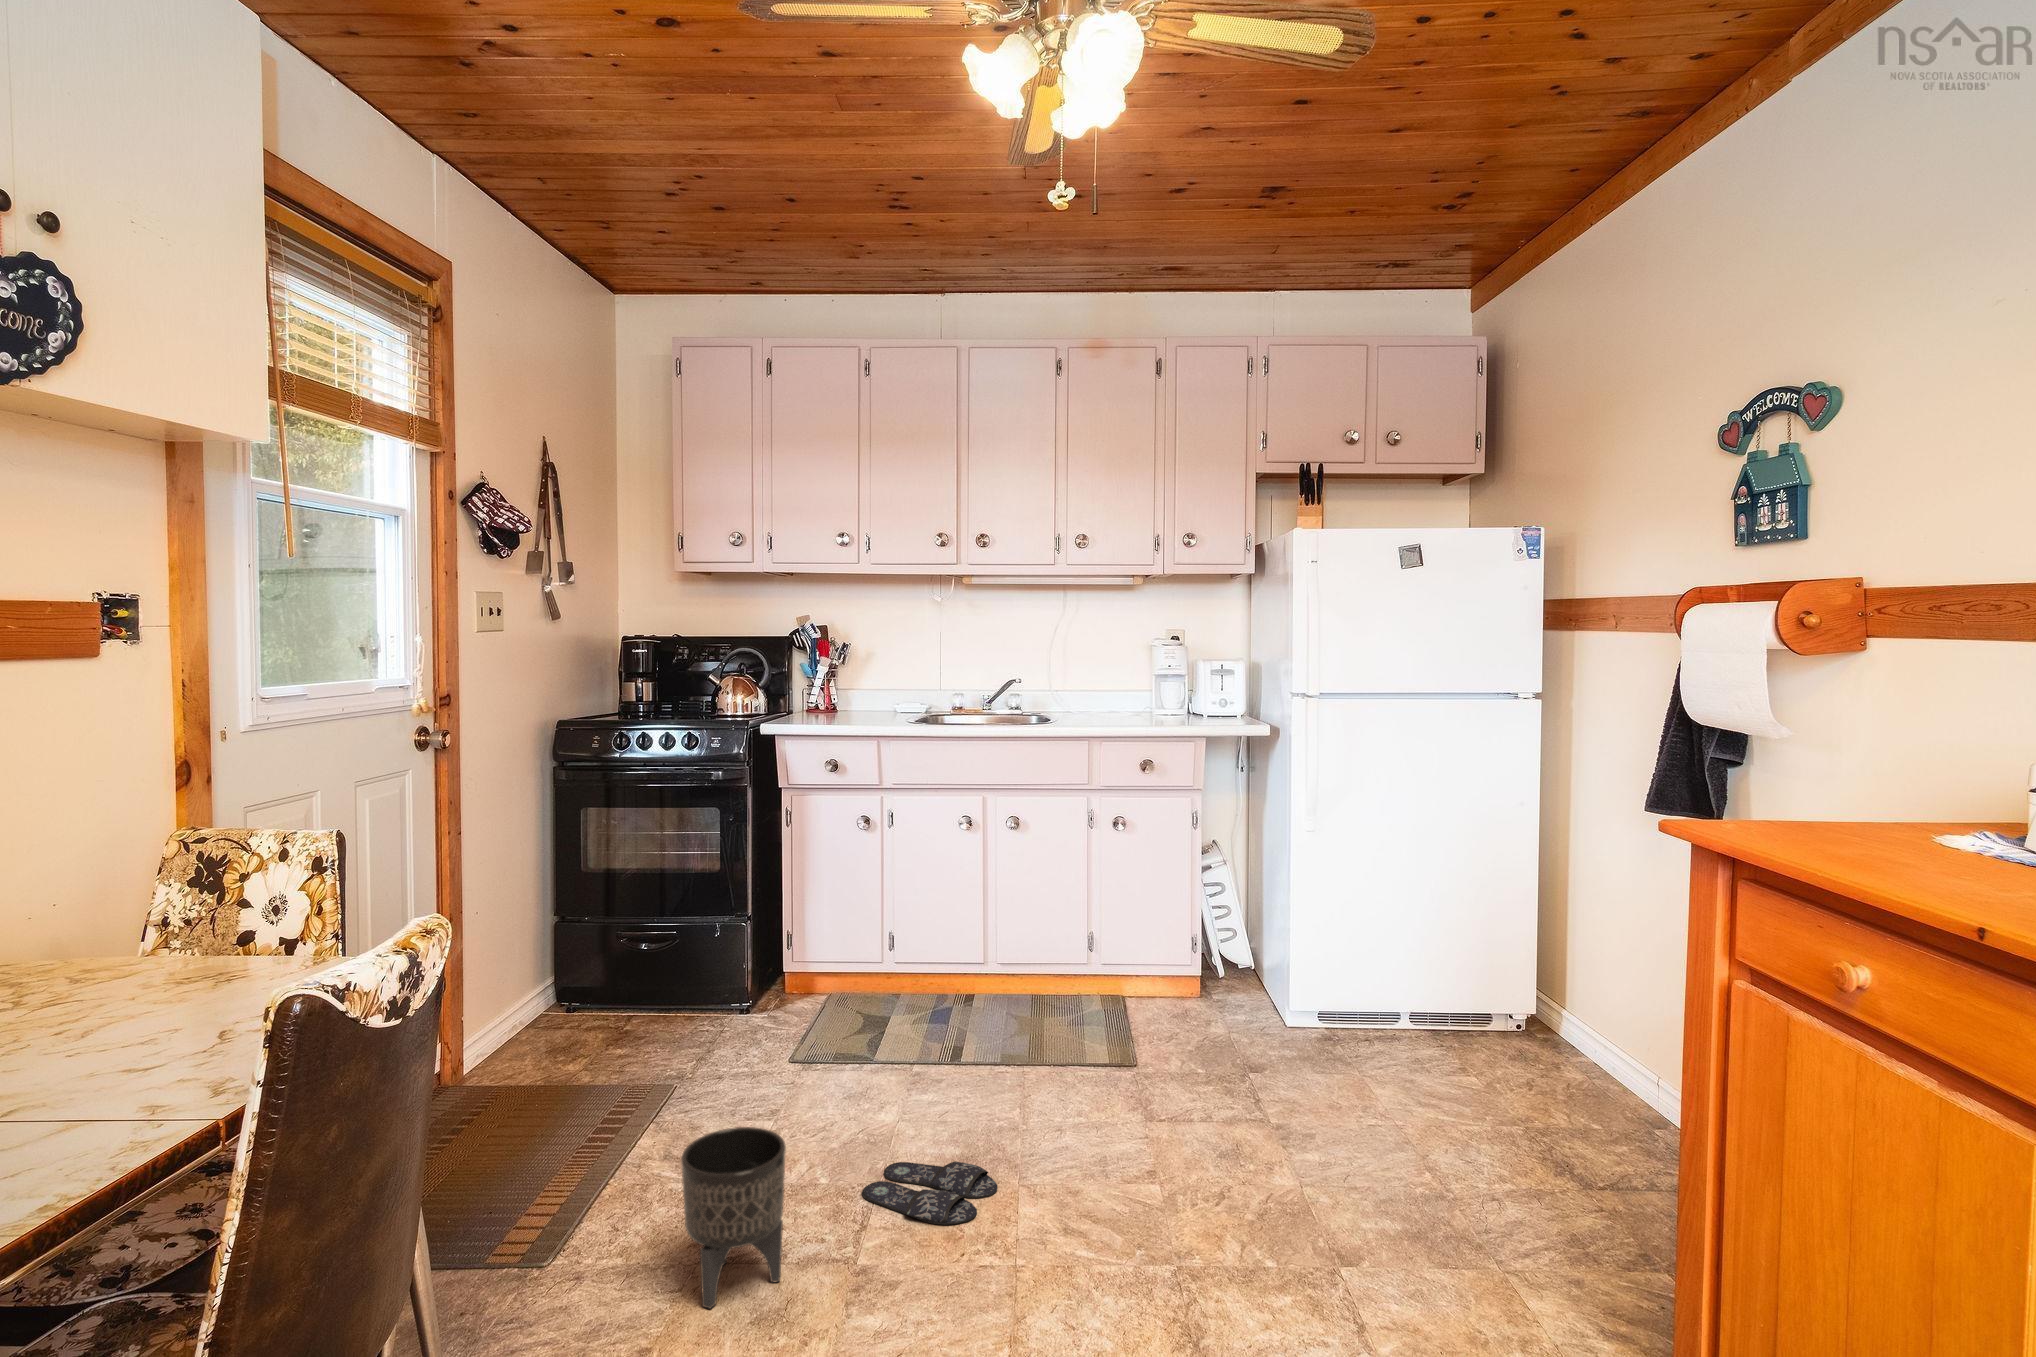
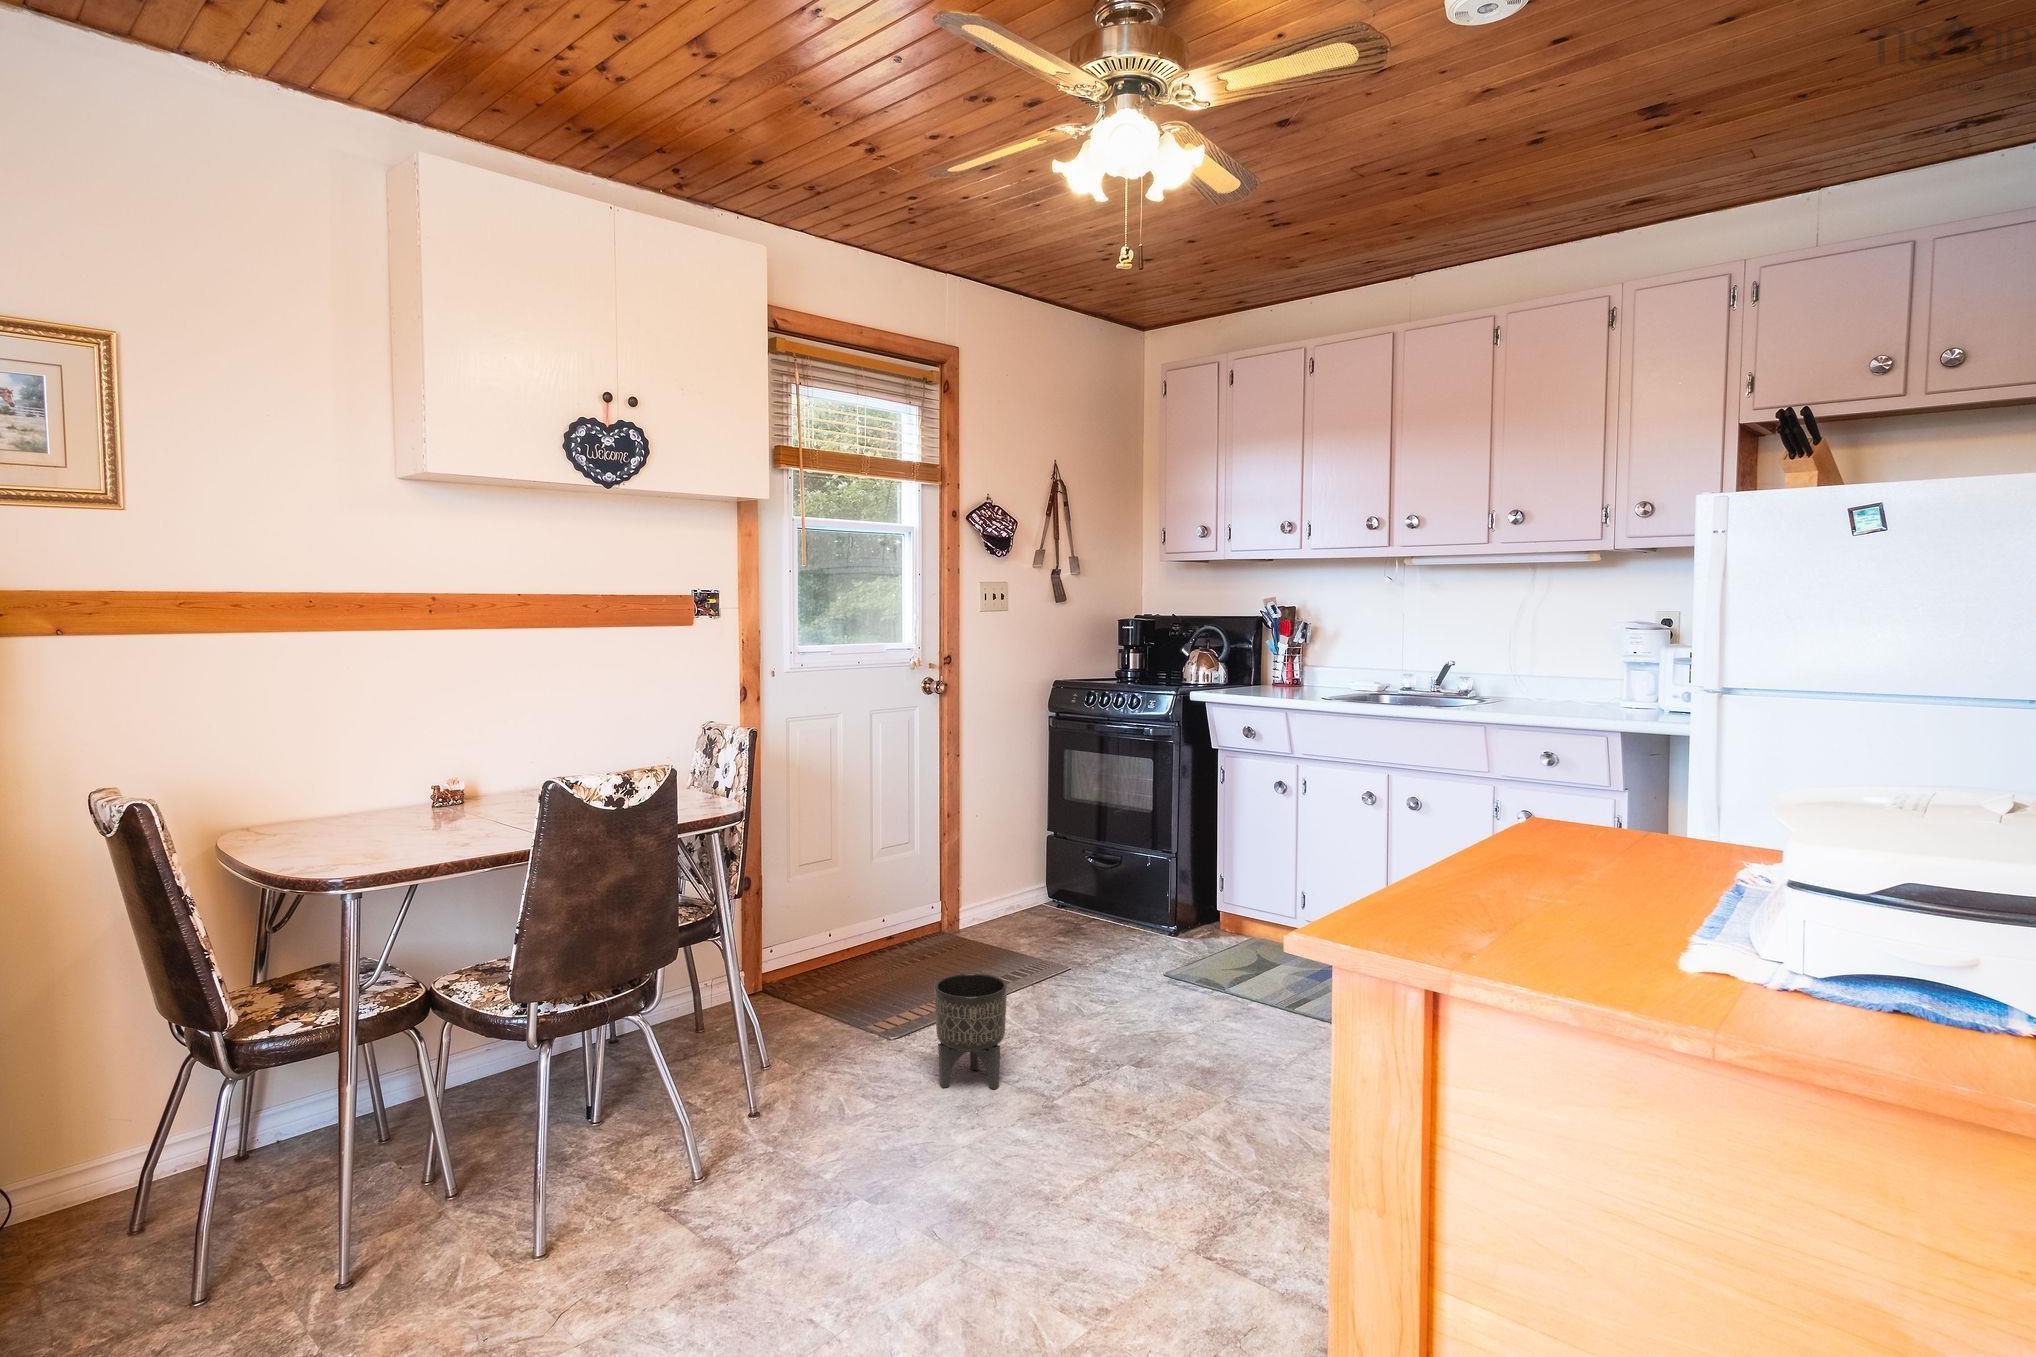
slippers: present [862,1161,997,1225] -> none [1100,1054,1203,1102]

